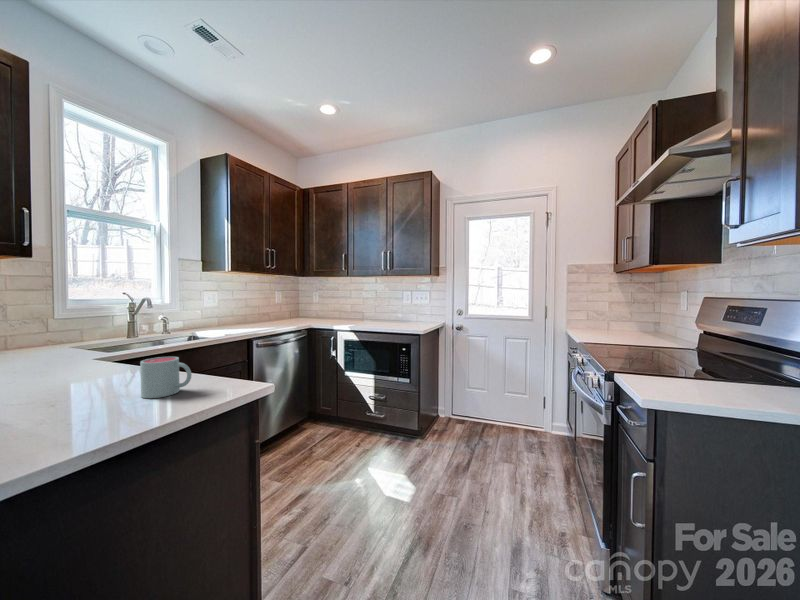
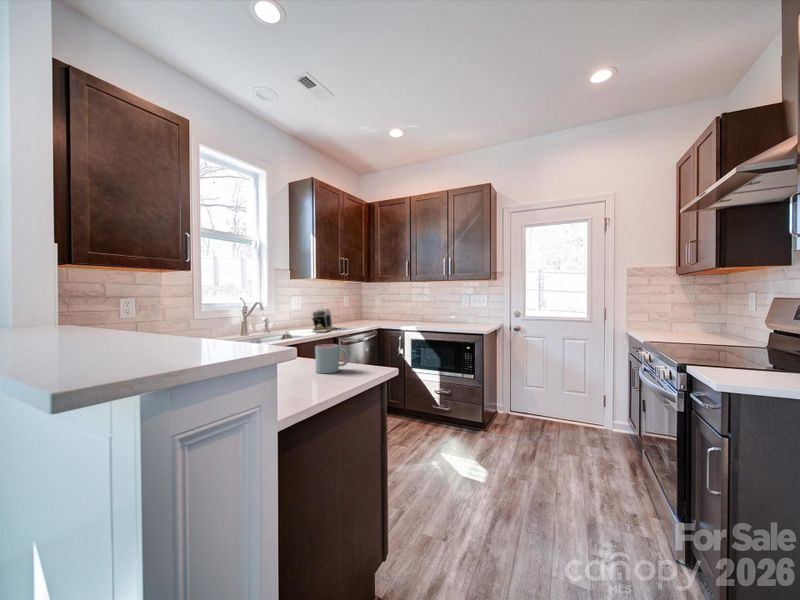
coffee maker: none [222,306,259,333] -> present [312,309,336,332]

